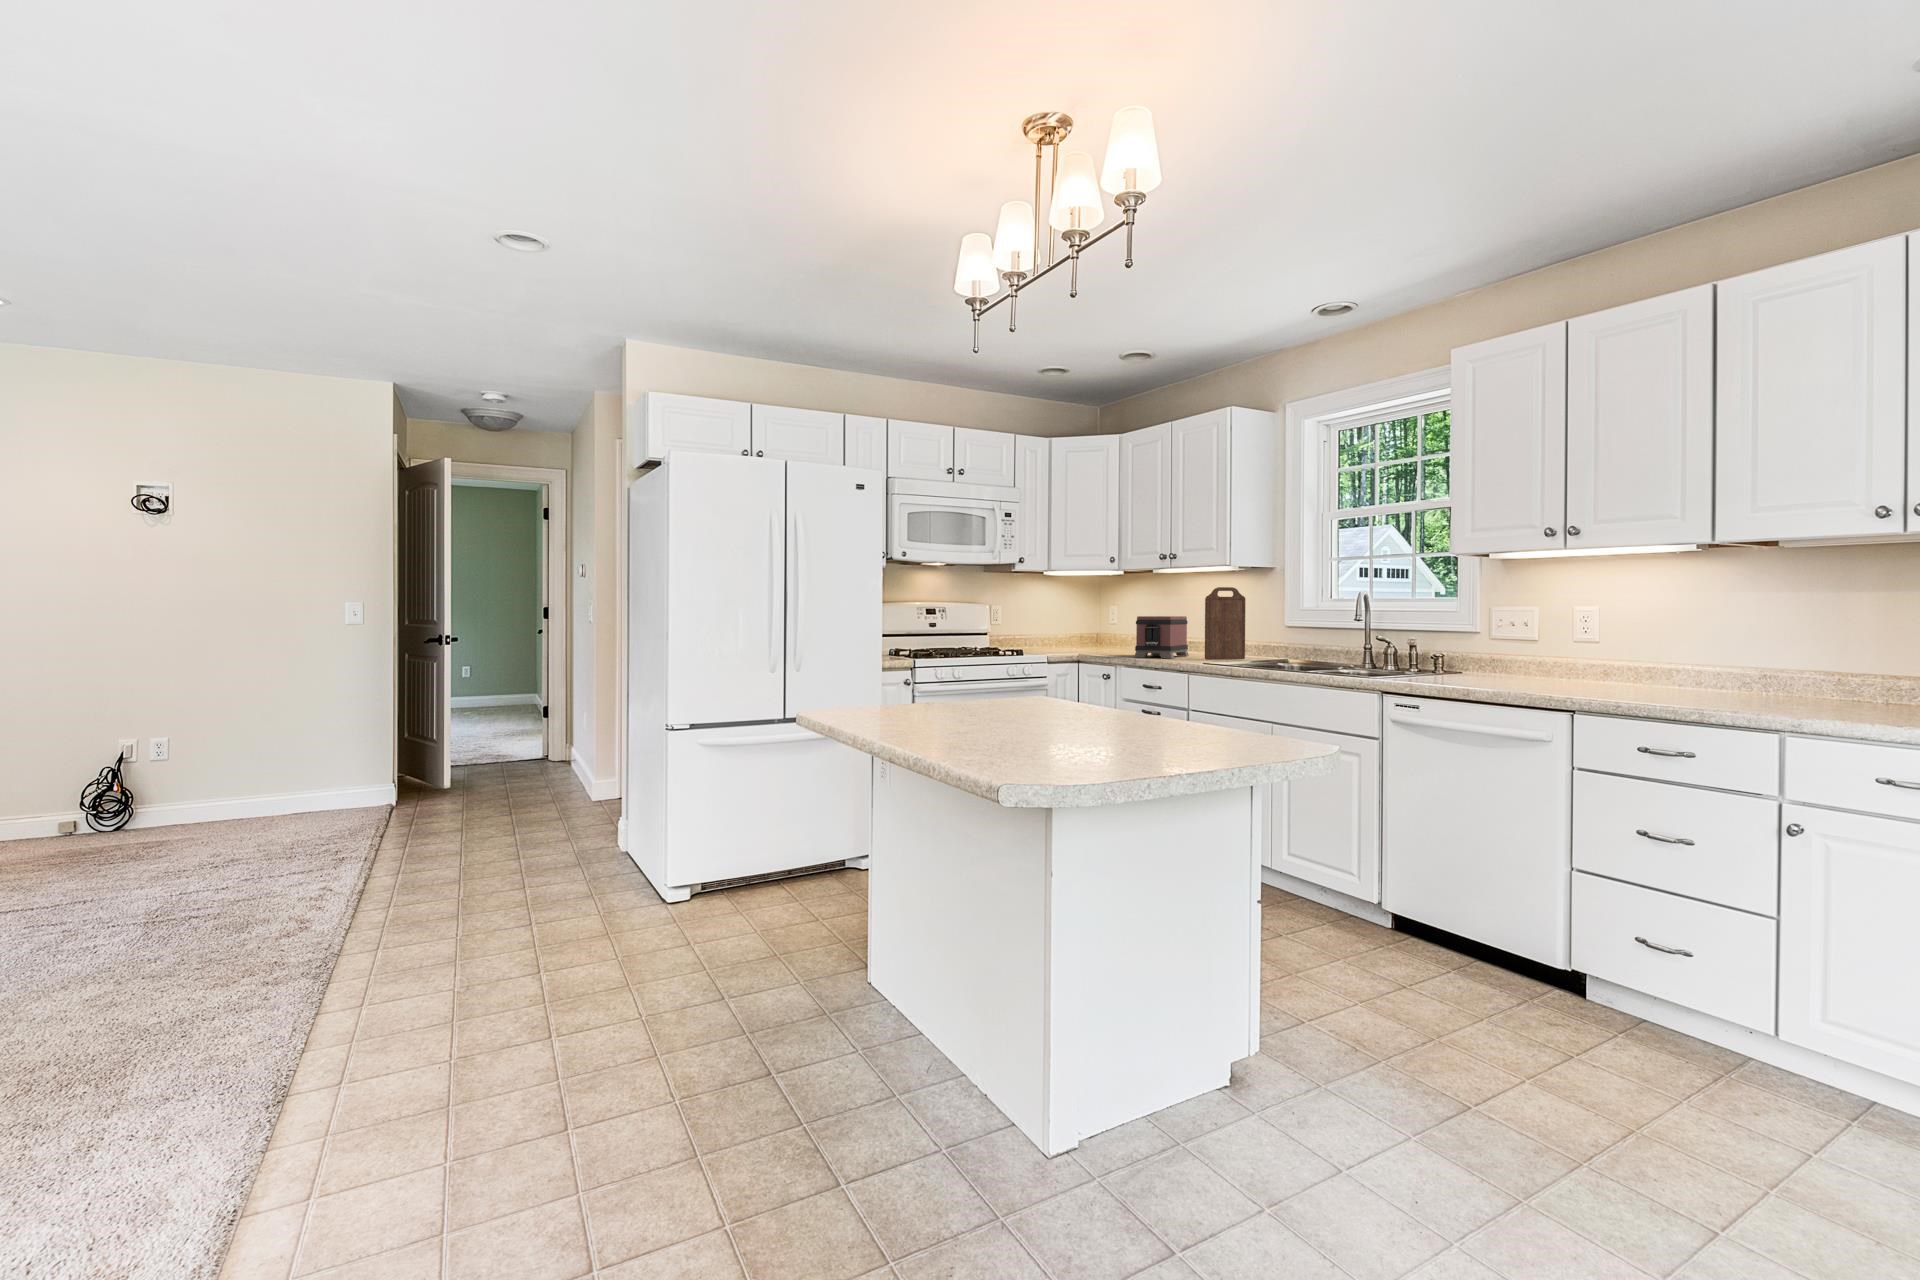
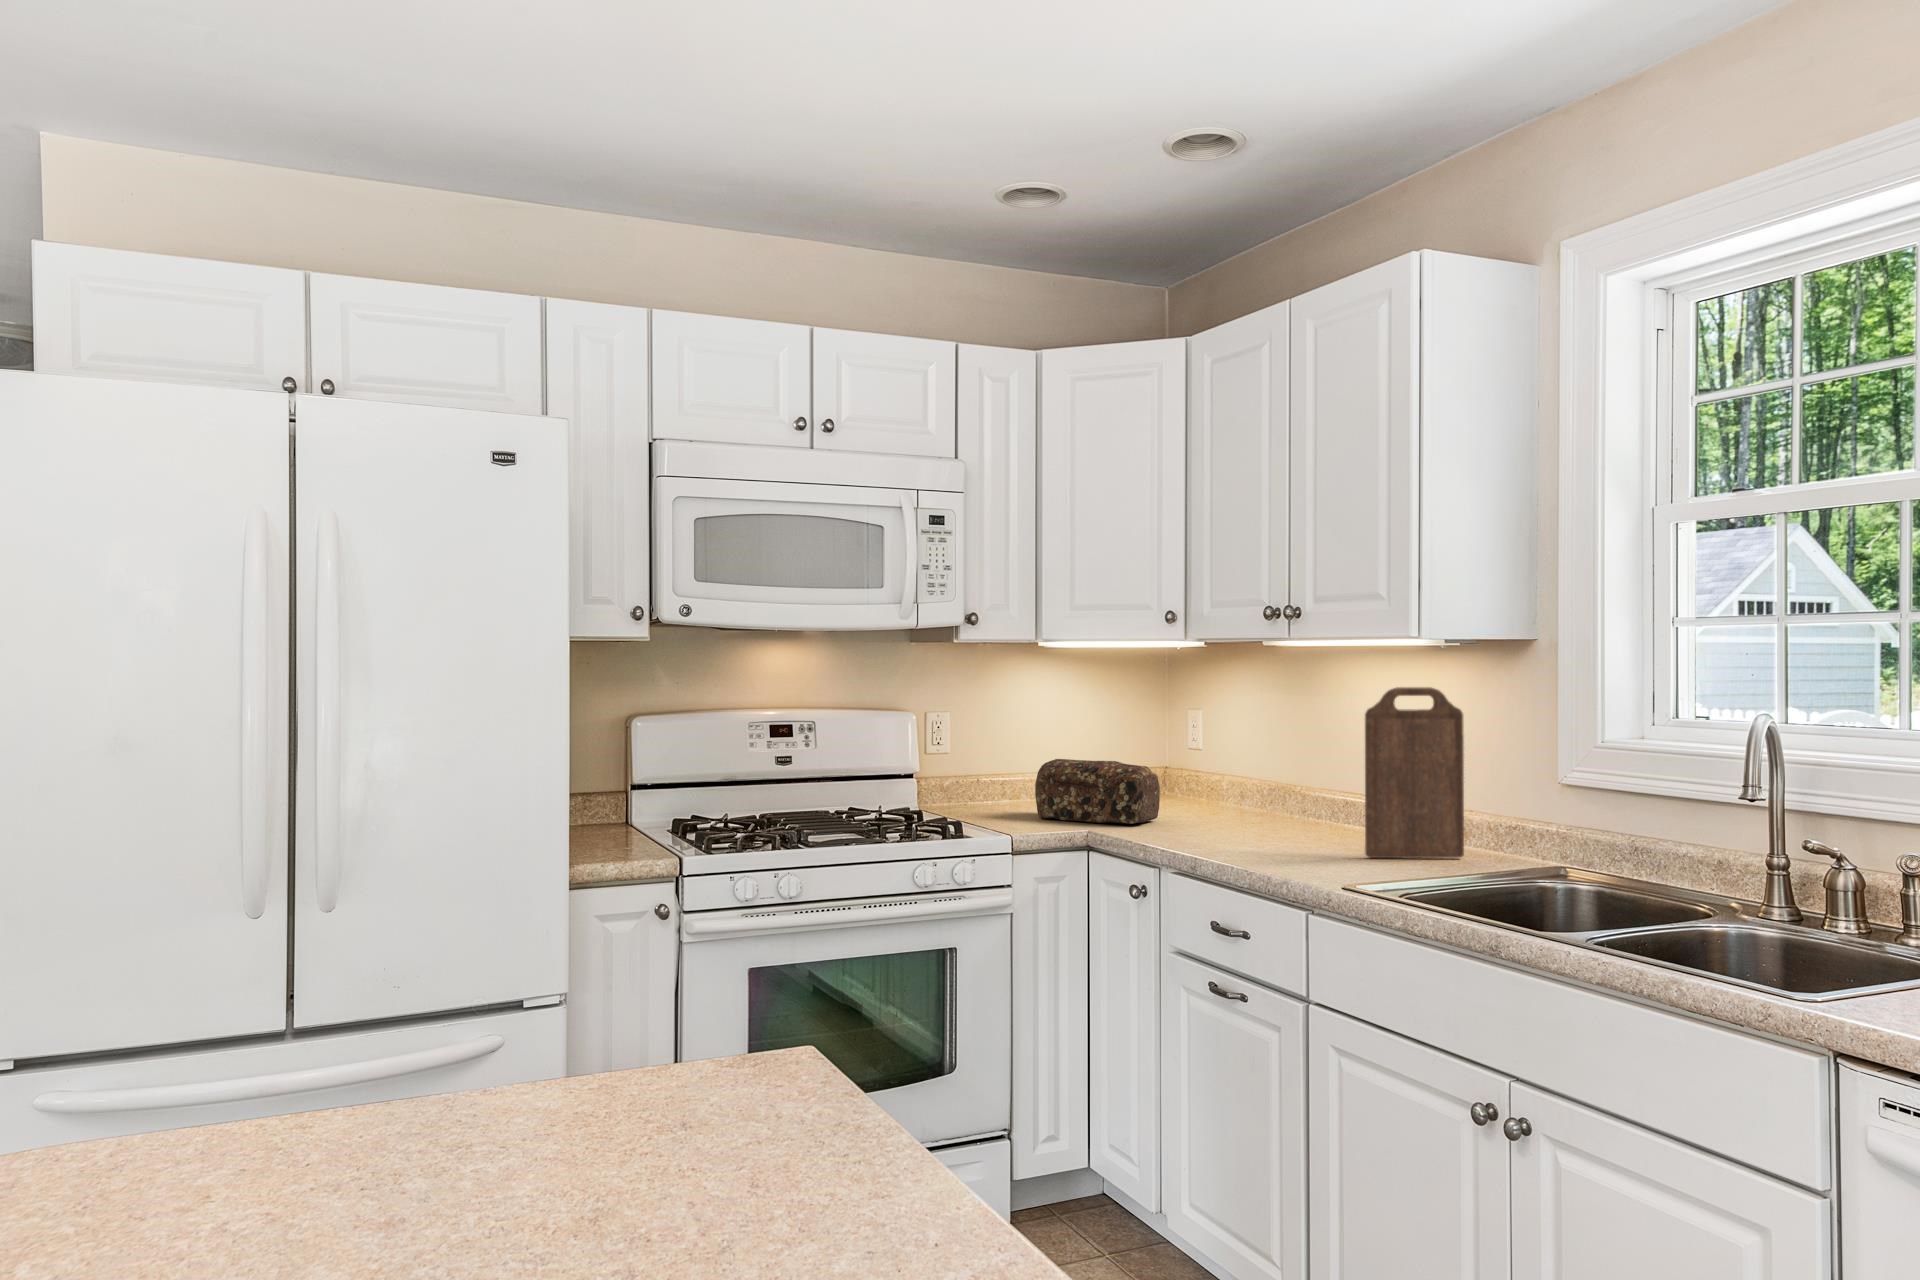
toaster: present [1134,616,1189,658] -> none [1203,743,1340,852]
bread loaf: none [1050,626,1106,653] -> present [1035,759,1160,824]

